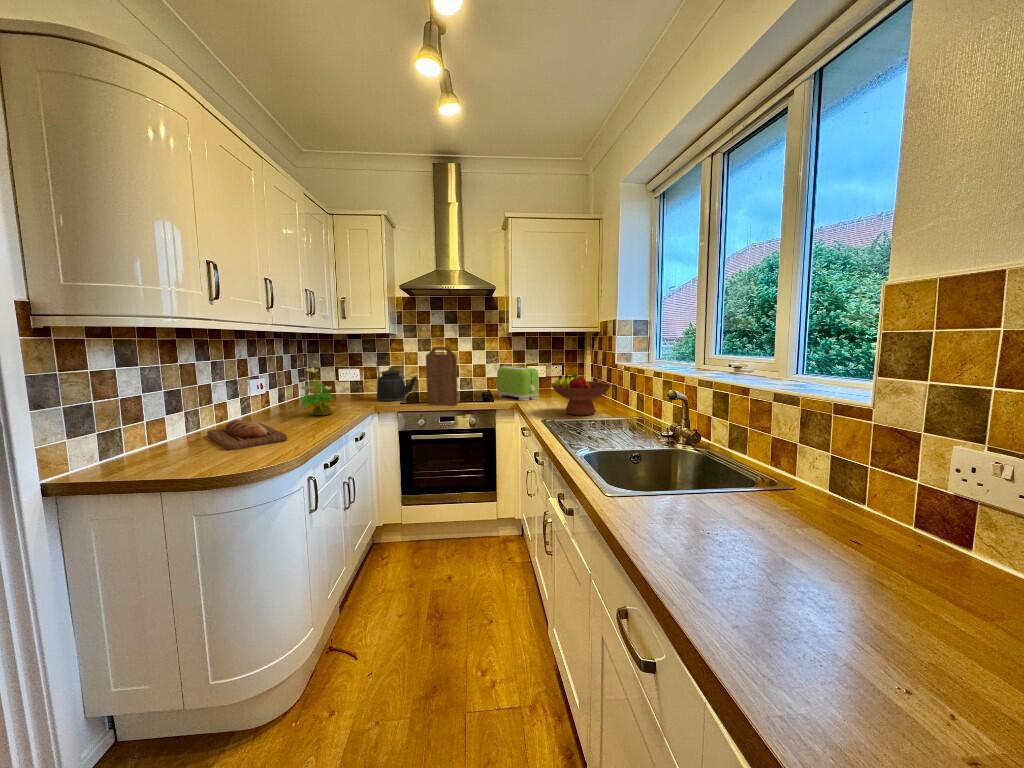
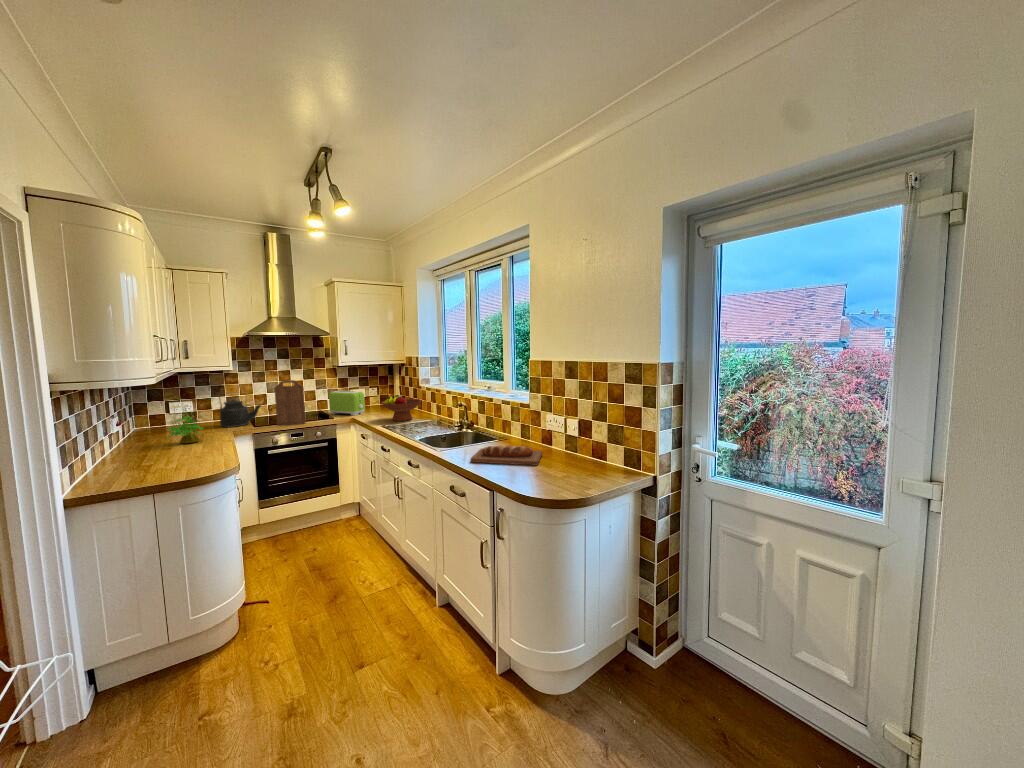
bread loaf: present [207,420,287,450] -> present [470,446,542,465]

